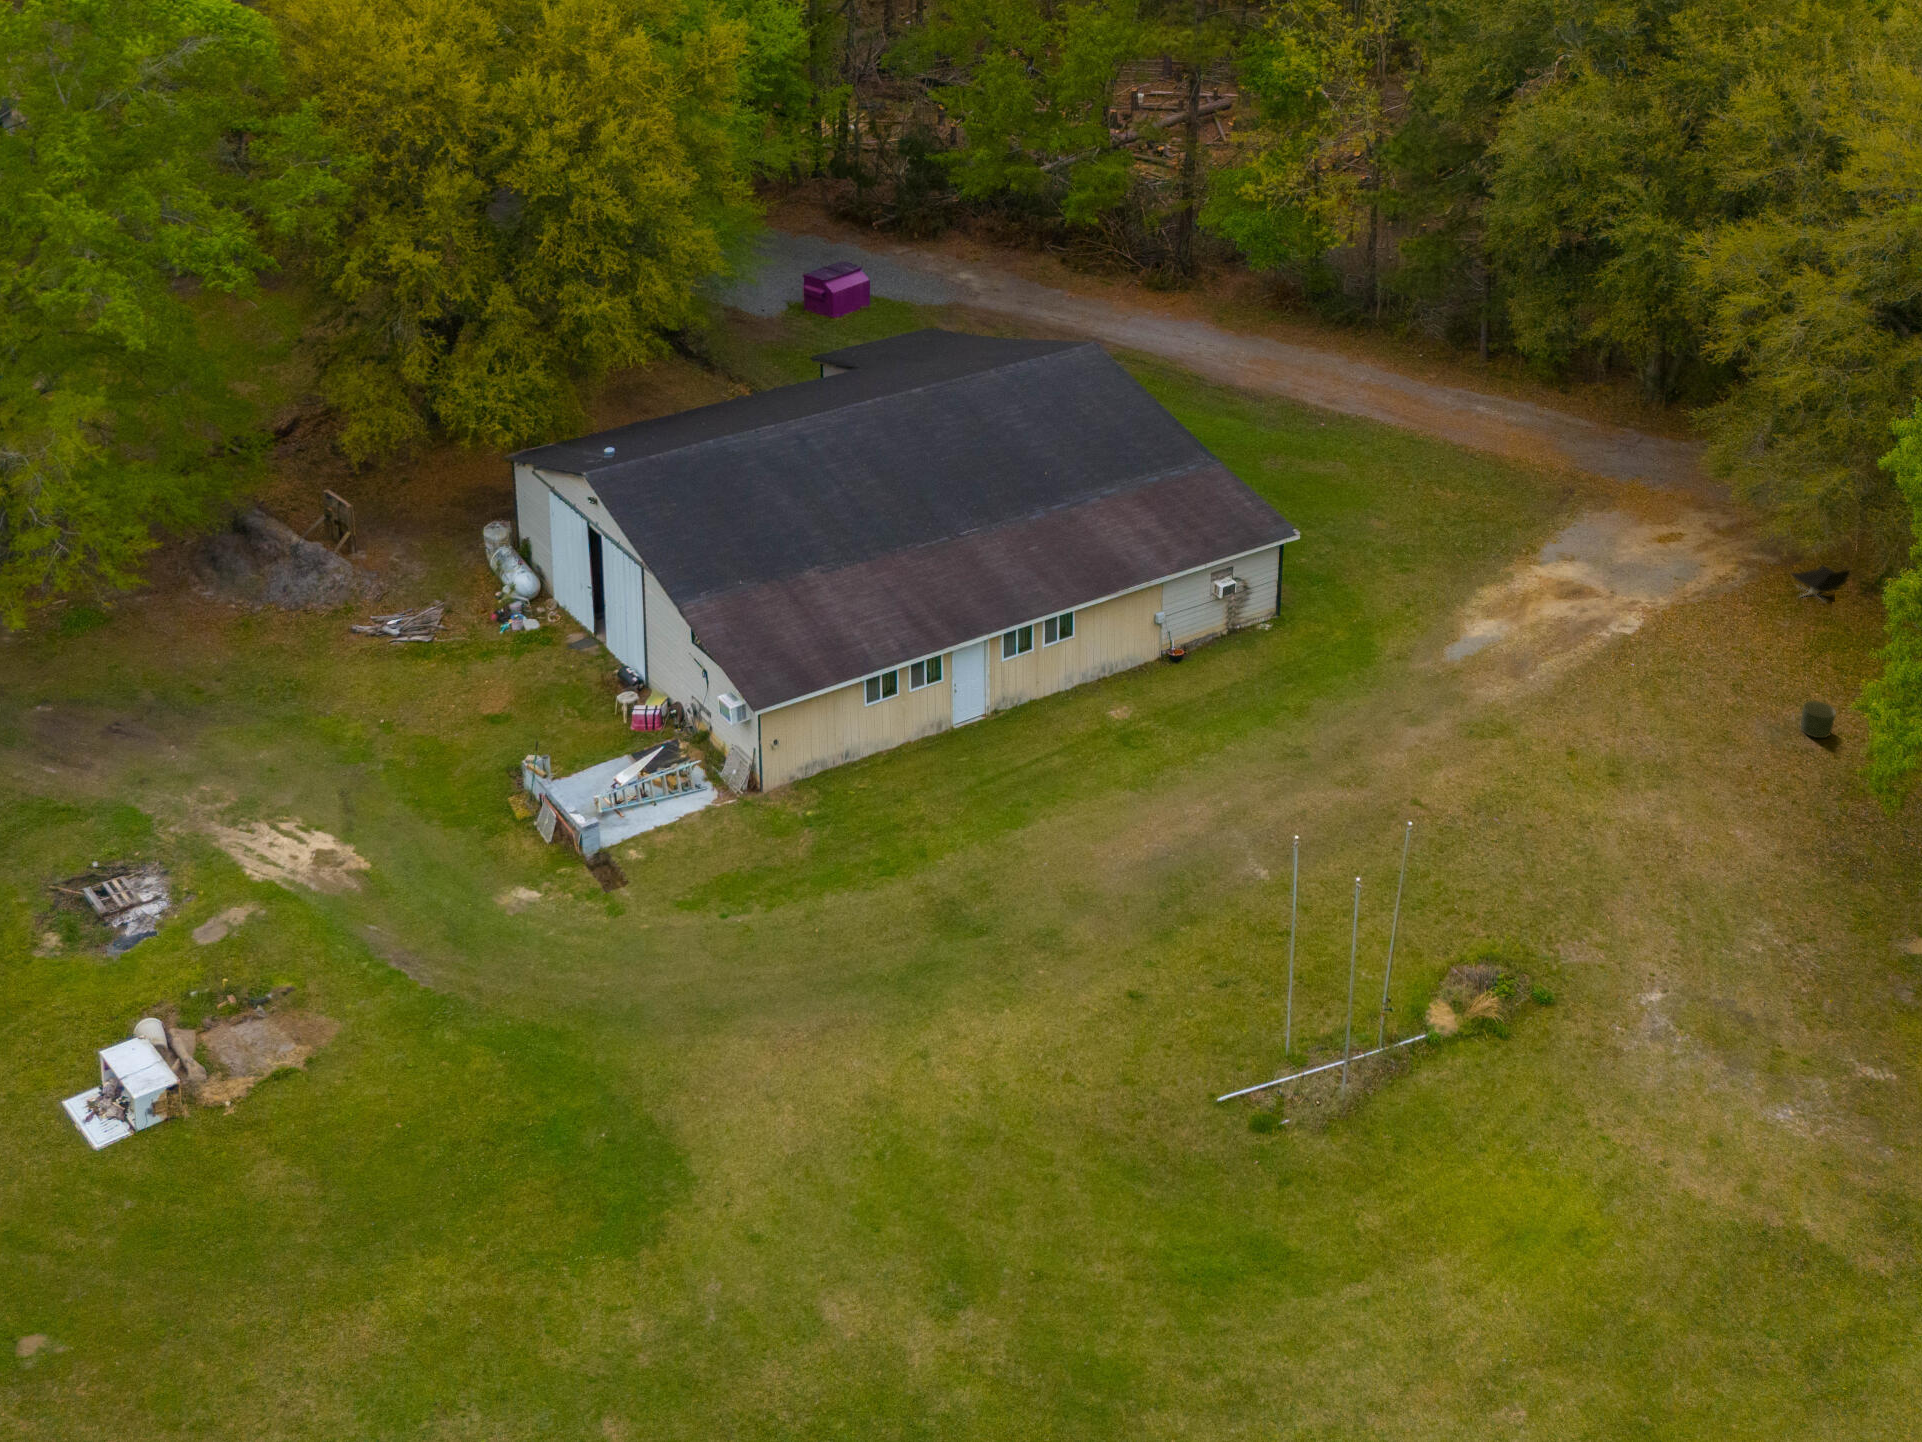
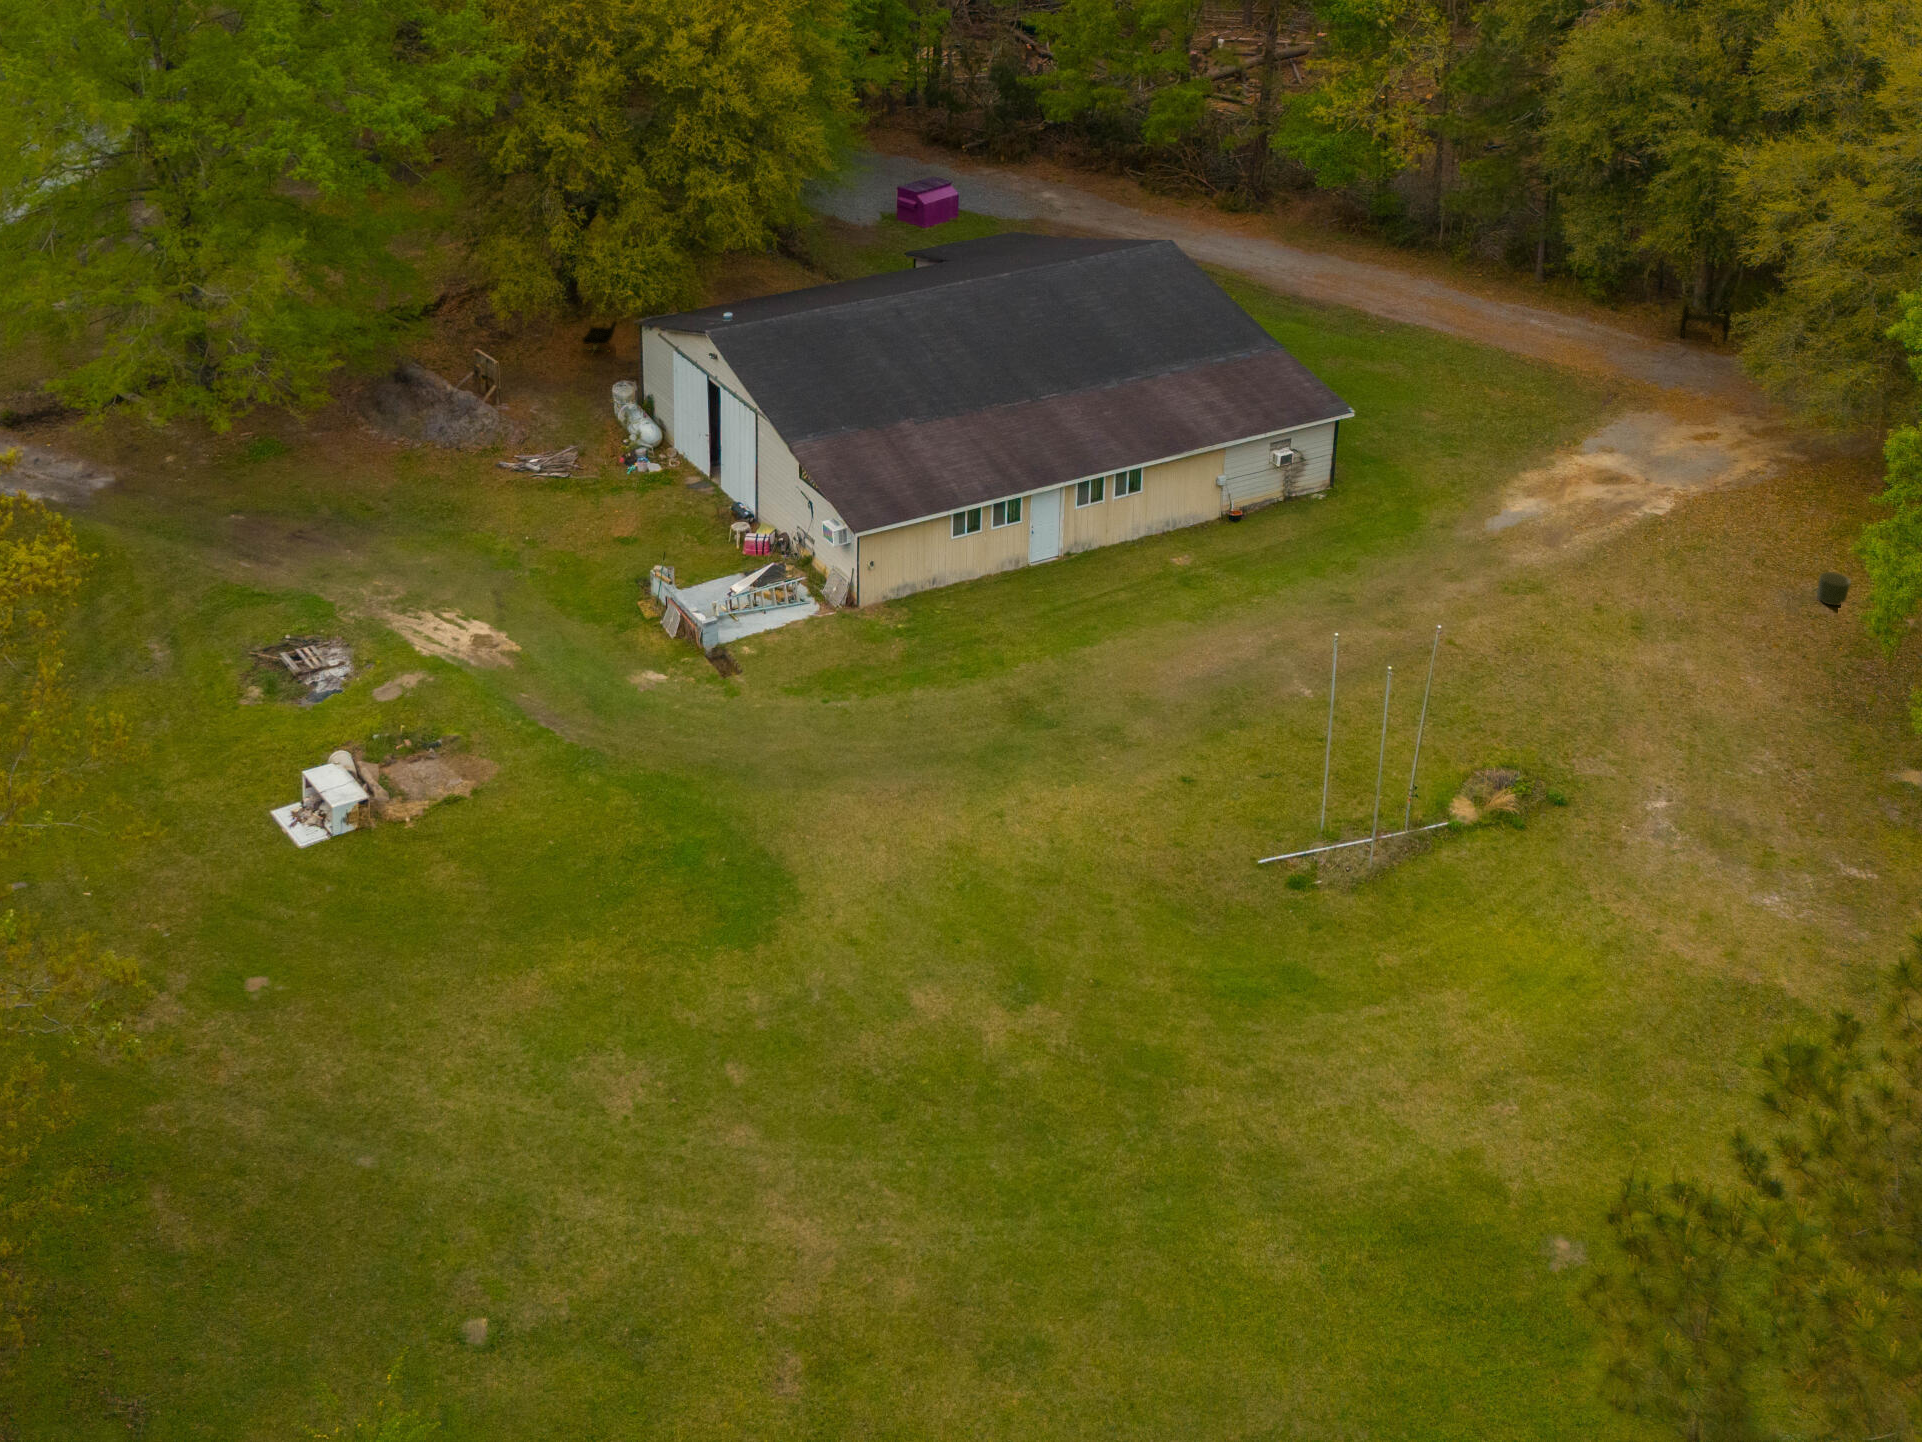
bench: none [1632,384,1685,426] -> present [1680,304,1731,341]
lounge chair: present [1792,565,1849,595] -> present [582,321,617,354]

